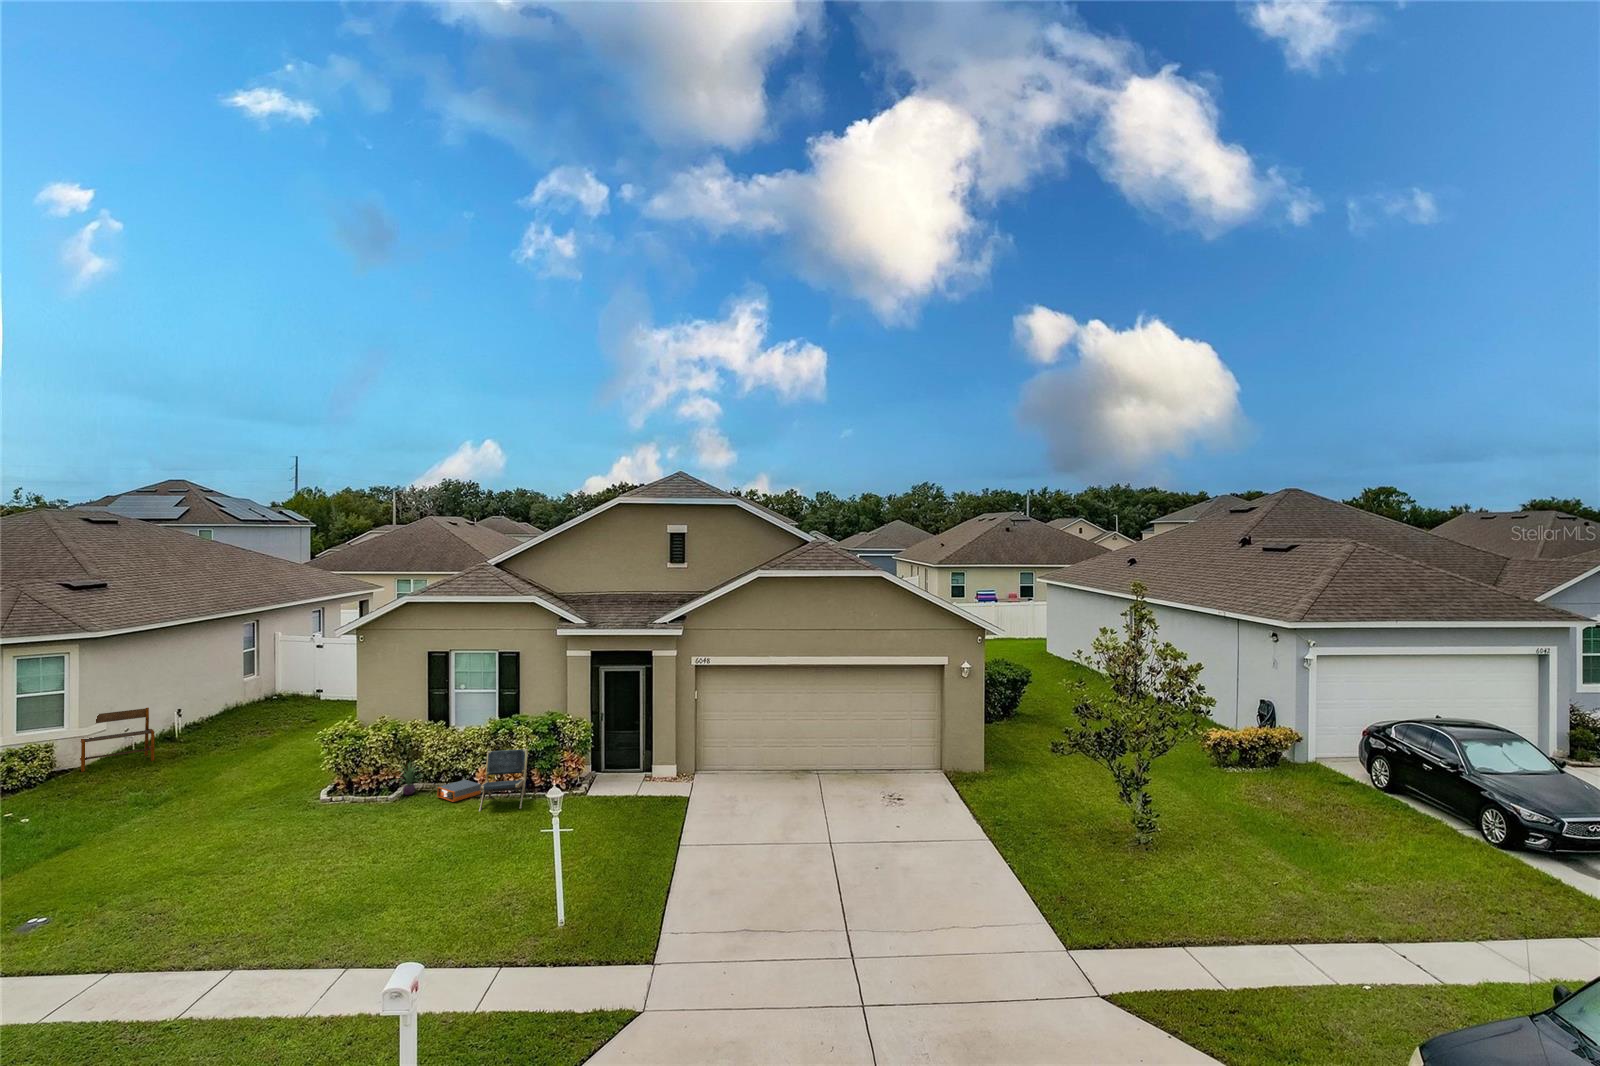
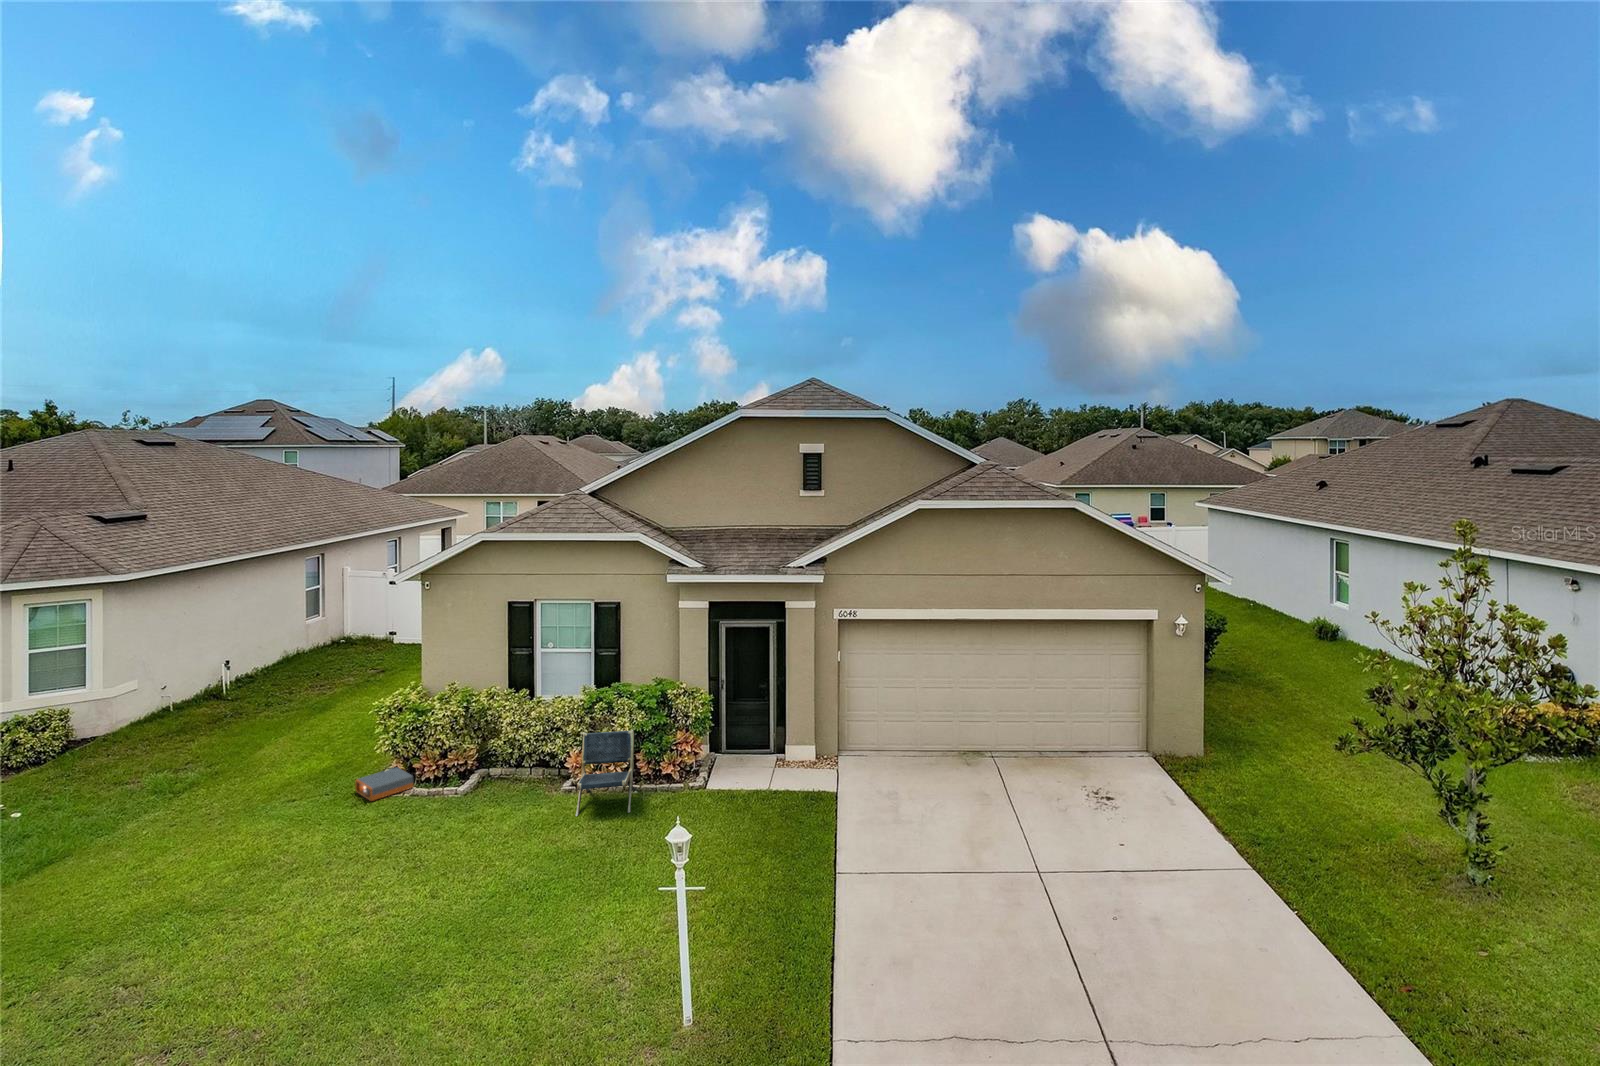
bench: present [80,708,155,772] -> none [104,661,195,739]
decorative plant: present [398,763,415,795] -> none [460,742,508,785]
storage box: present [437,780,481,802] -> present [355,767,413,801]

